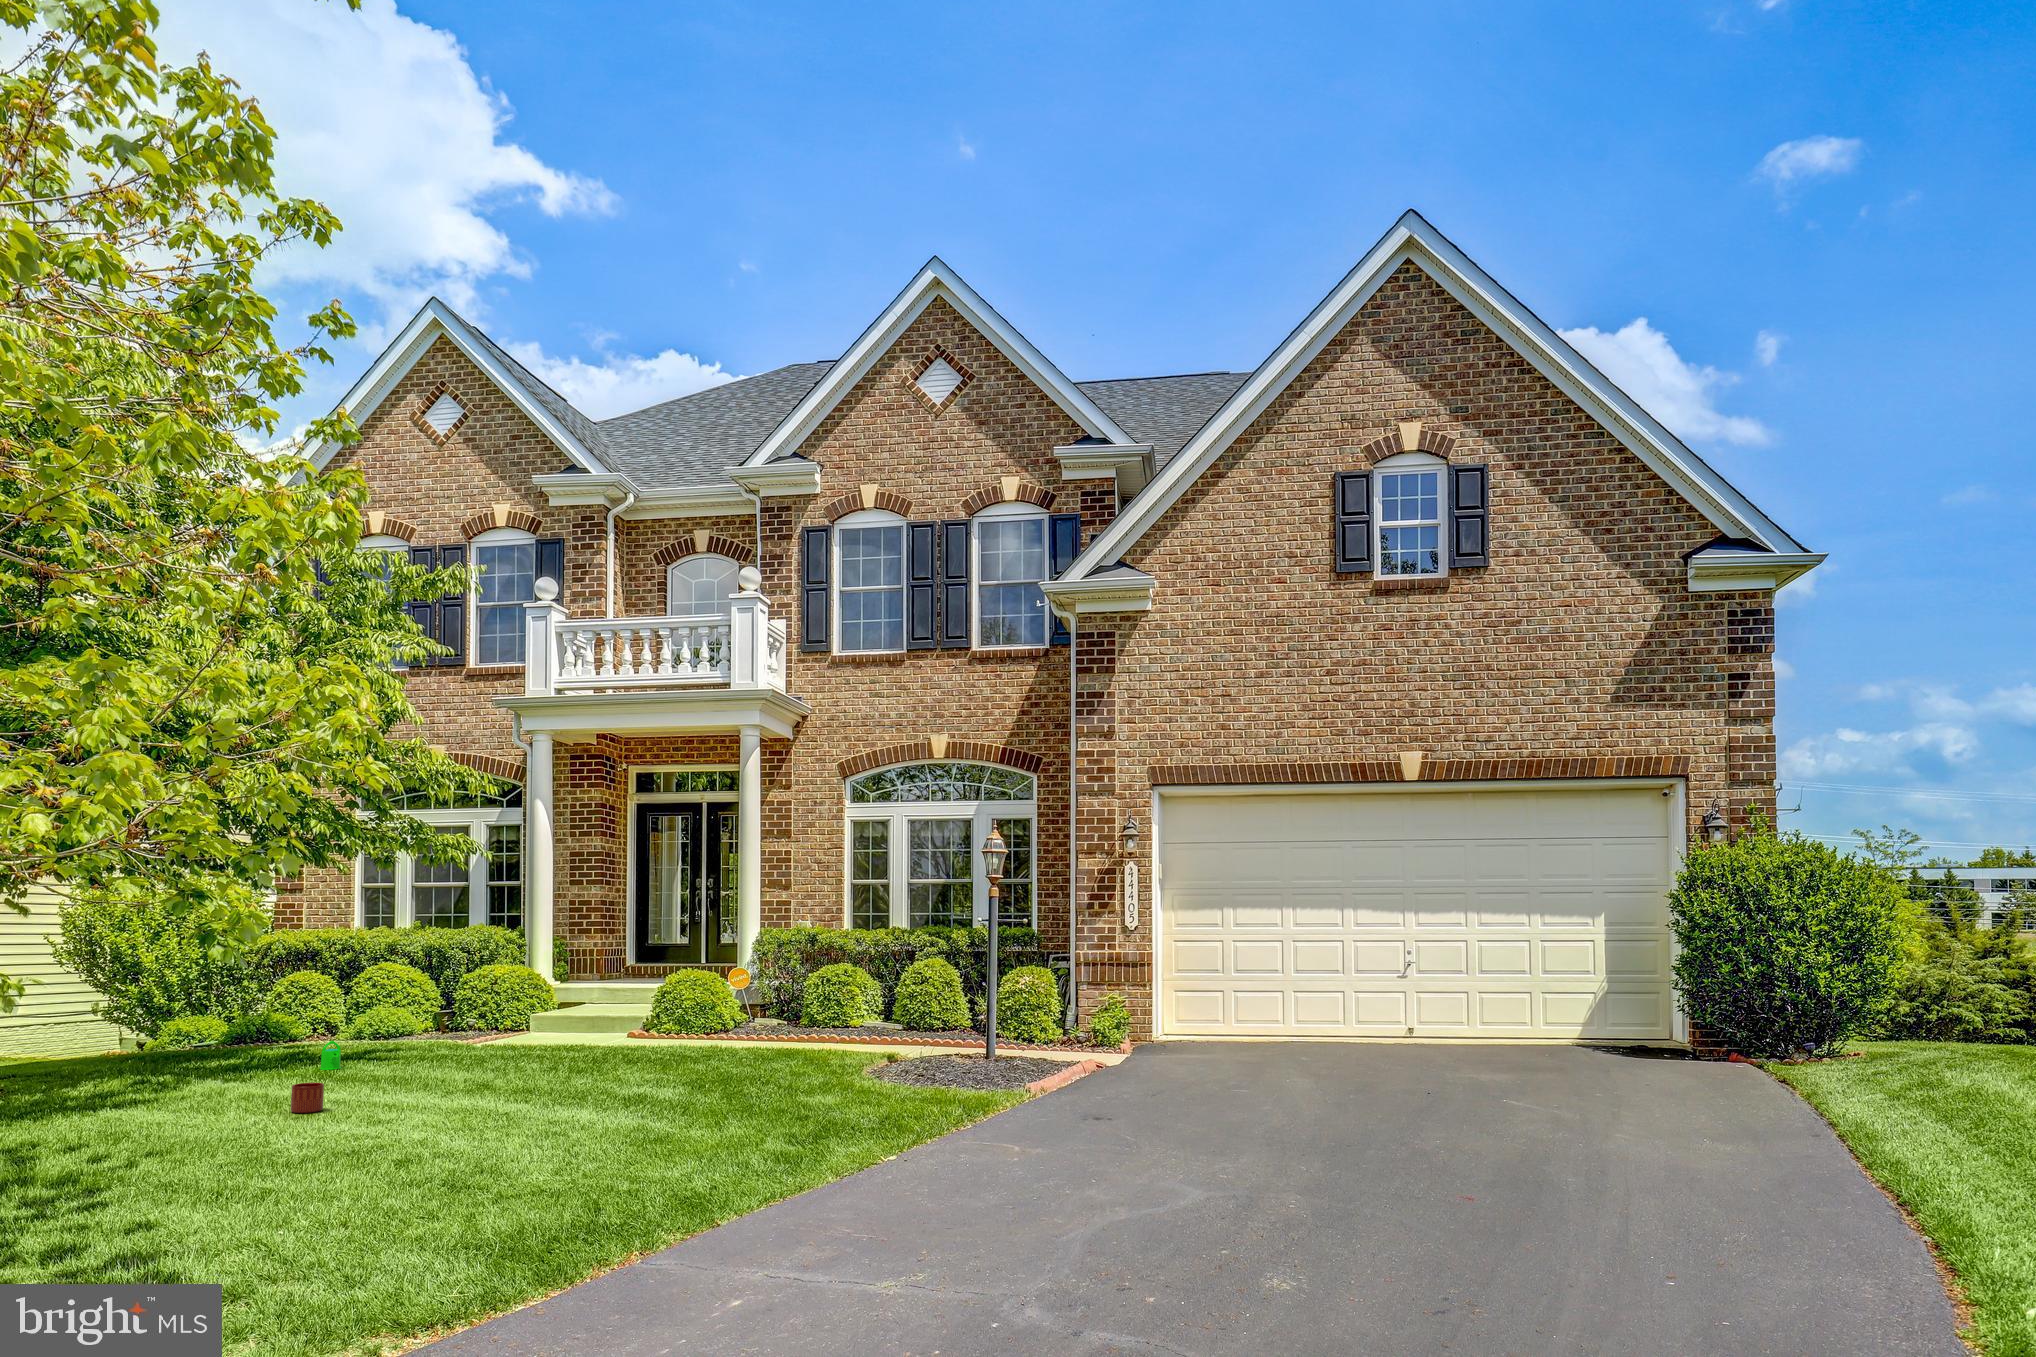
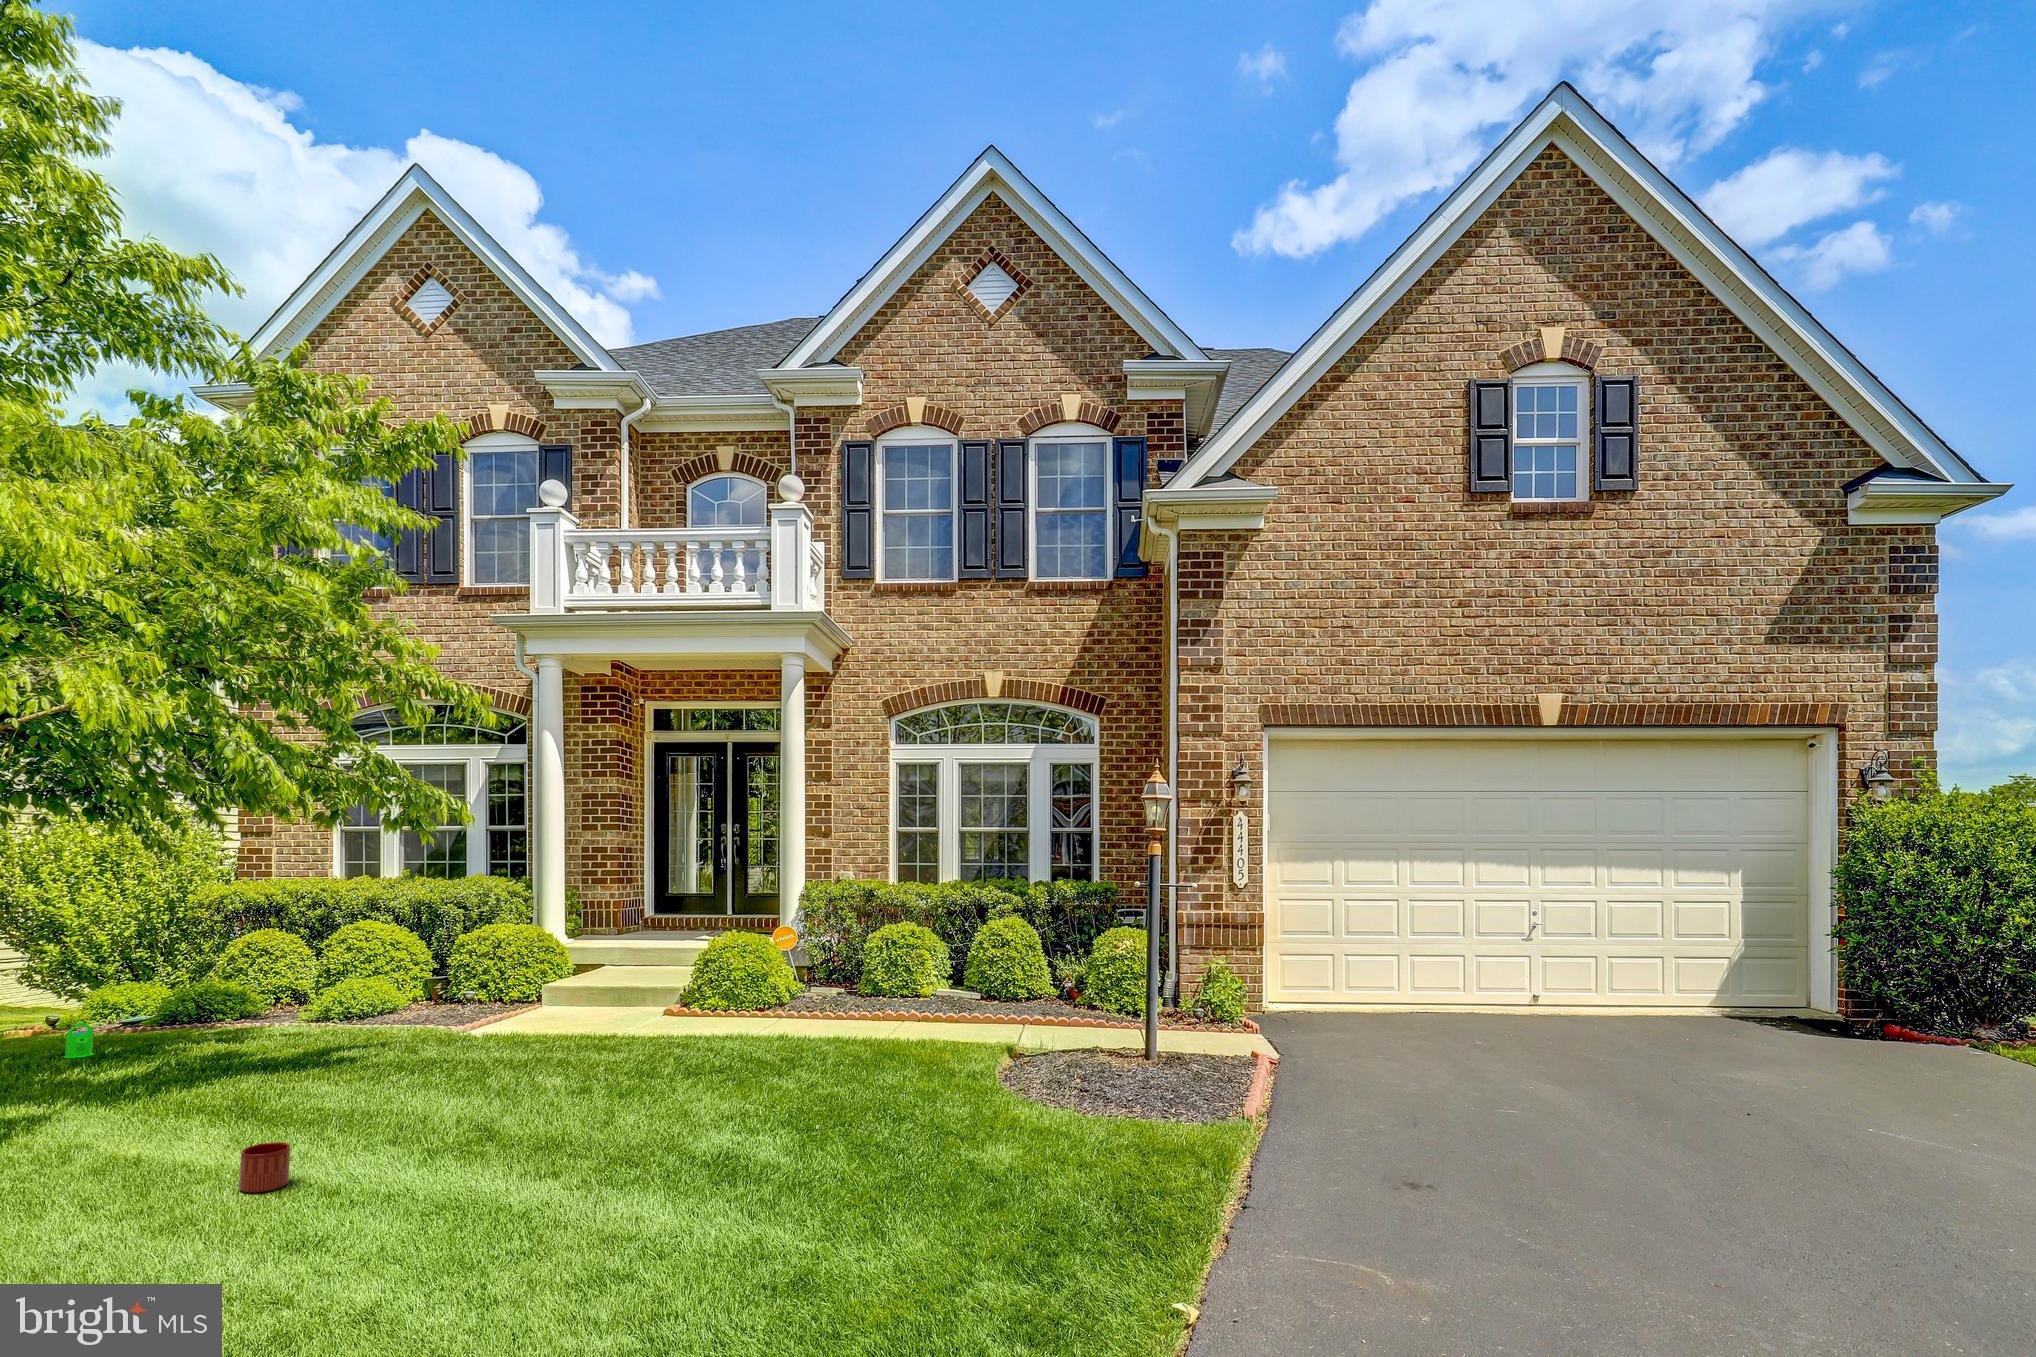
watering can: present [320,1041,341,1070] -> present [64,1022,94,1058]

